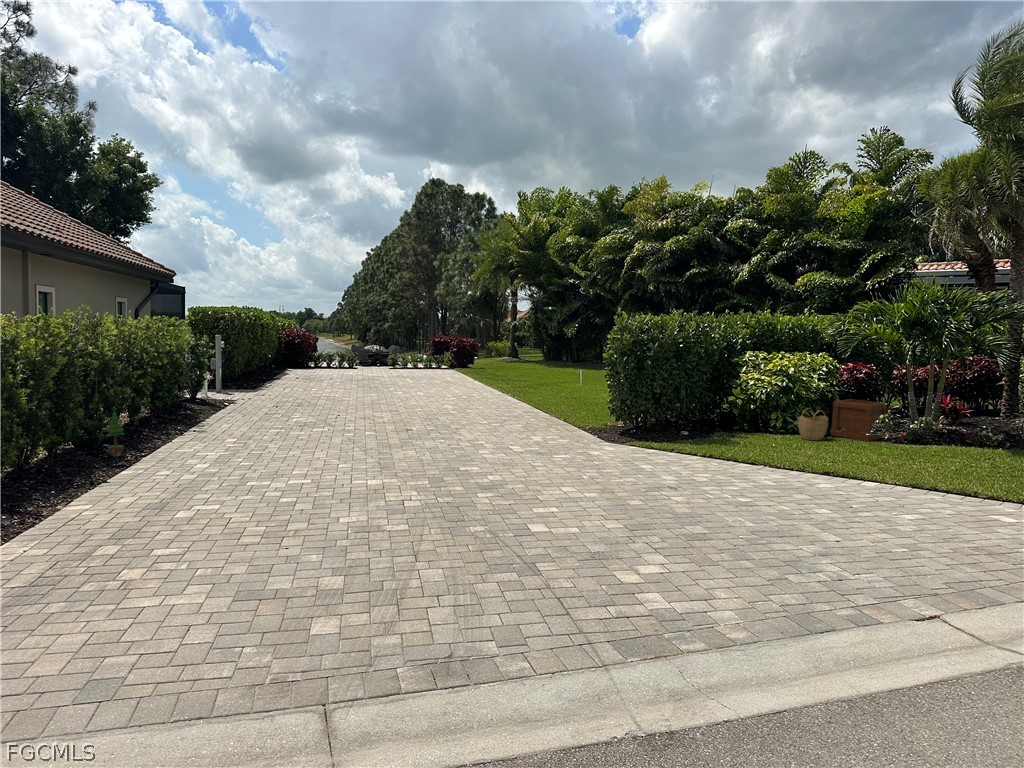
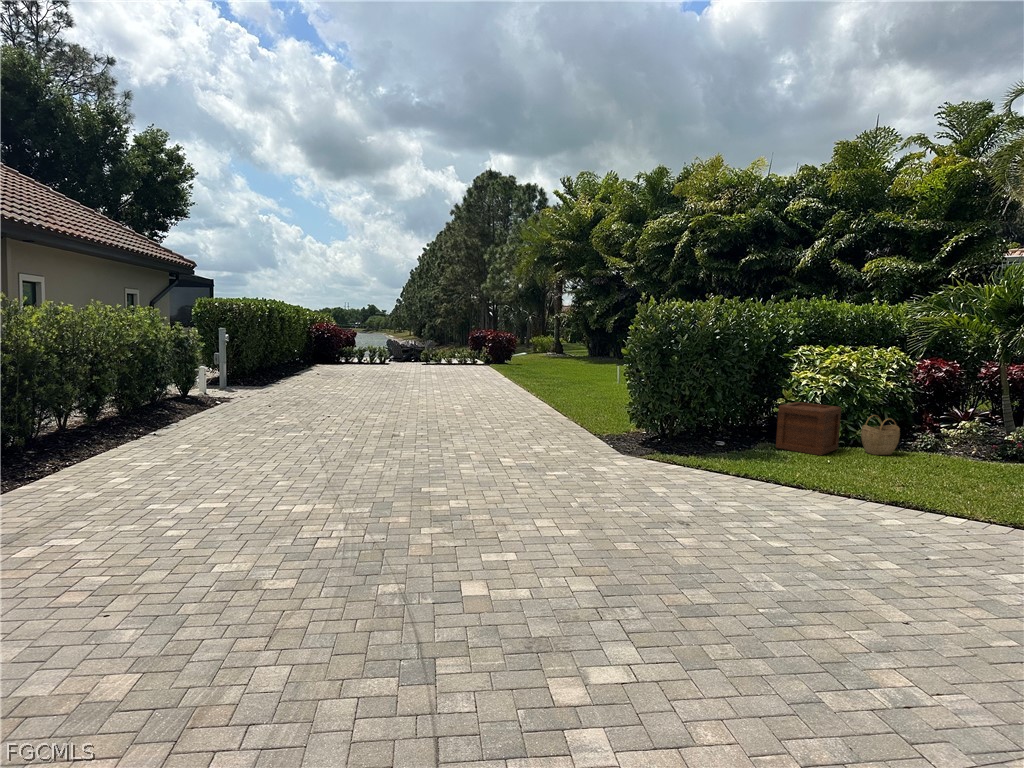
wooden crate: present [831,399,887,441] -> present [776,402,841,456]
potted tree: present [106,411,124,457] -> none [26,412,51,466]

